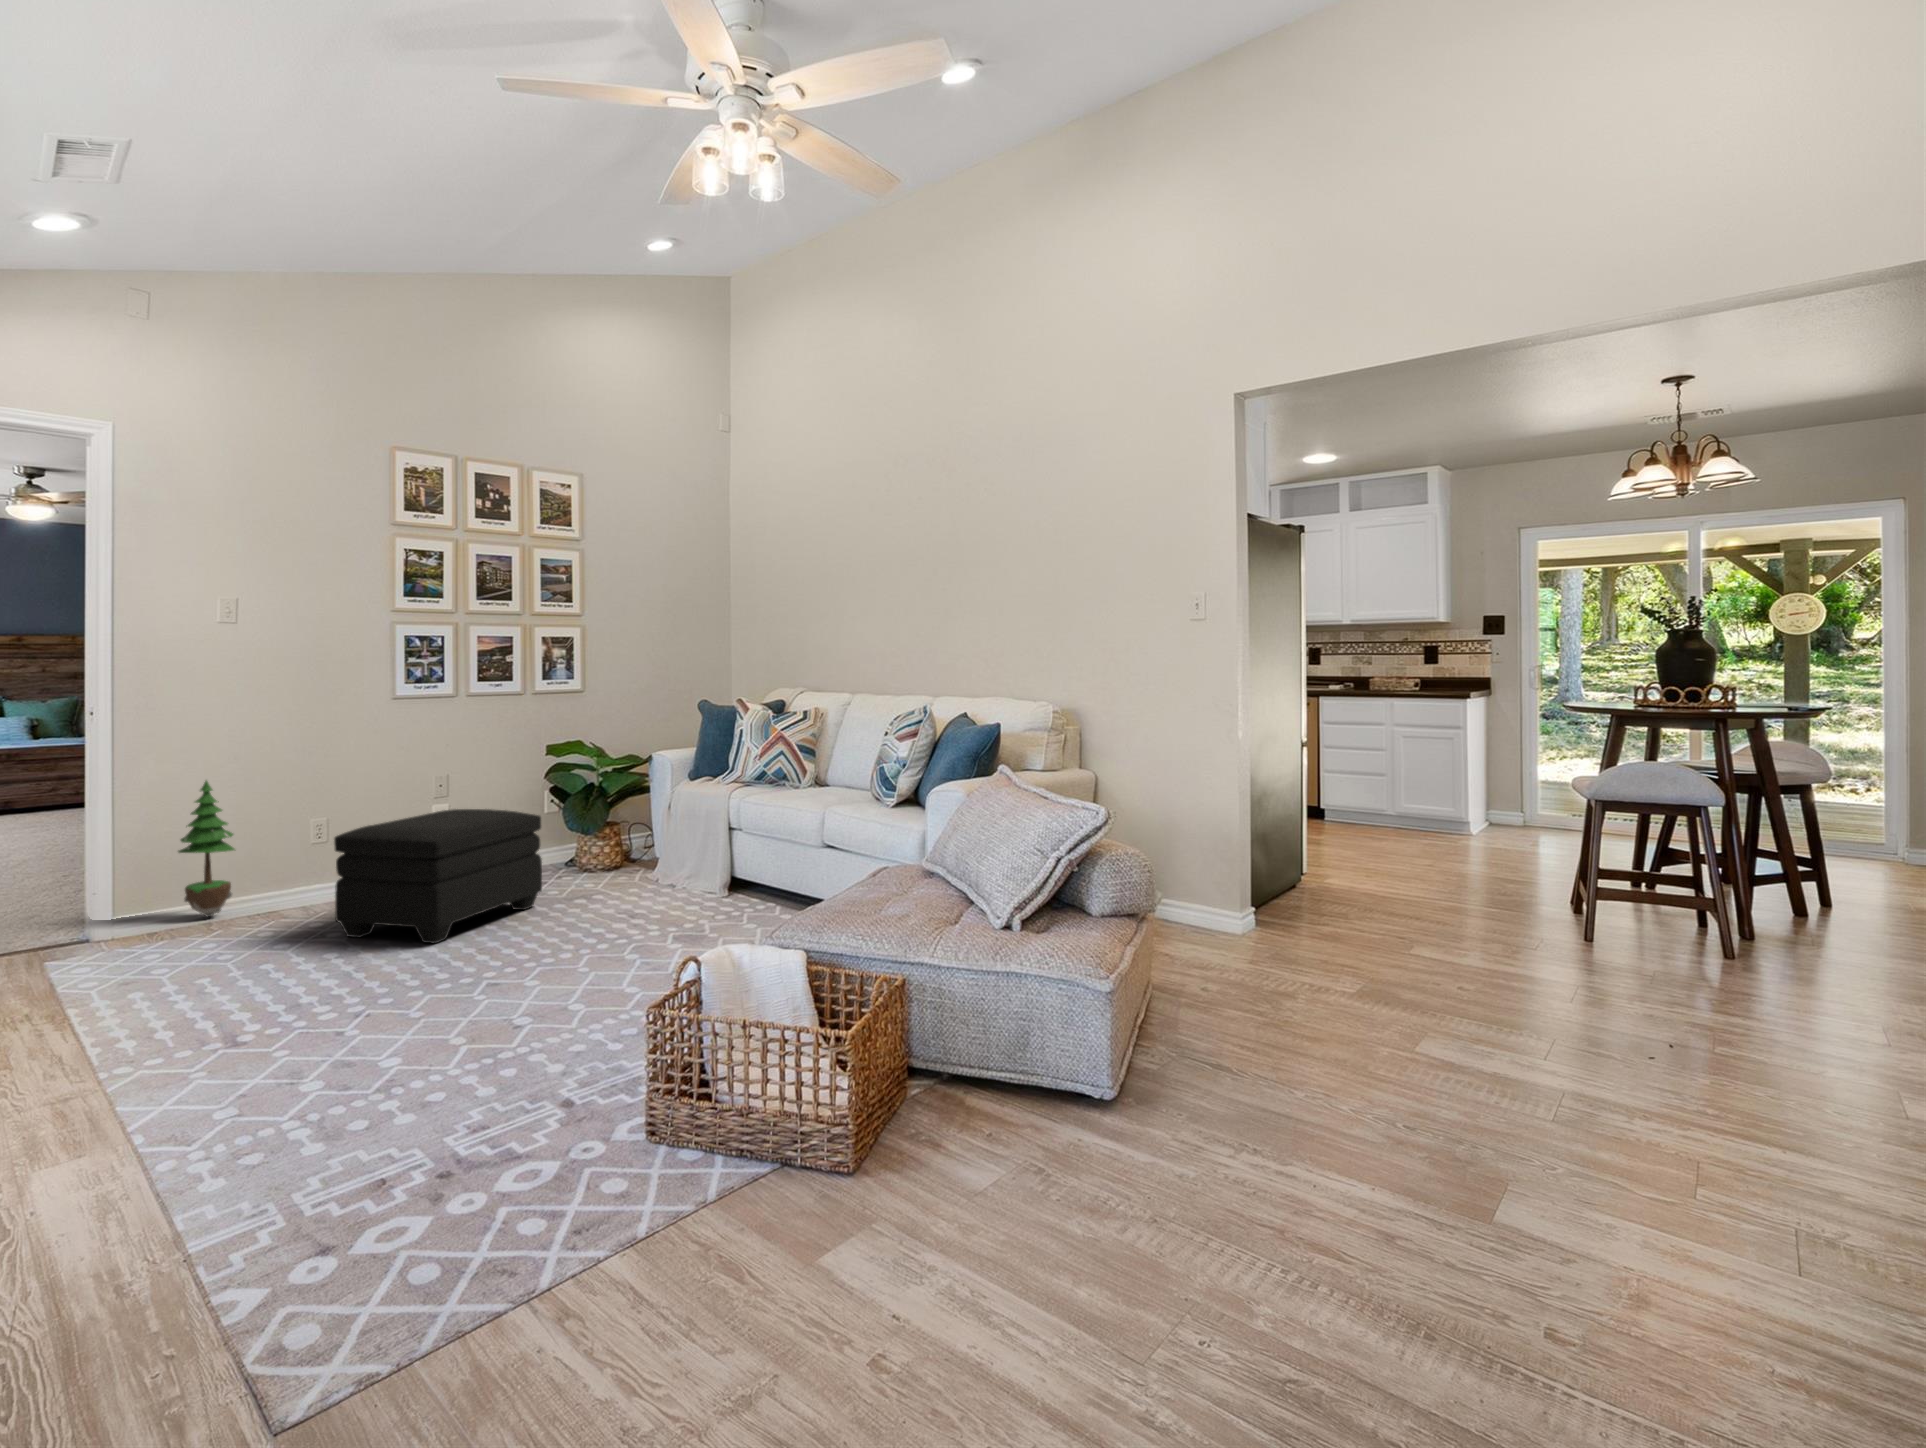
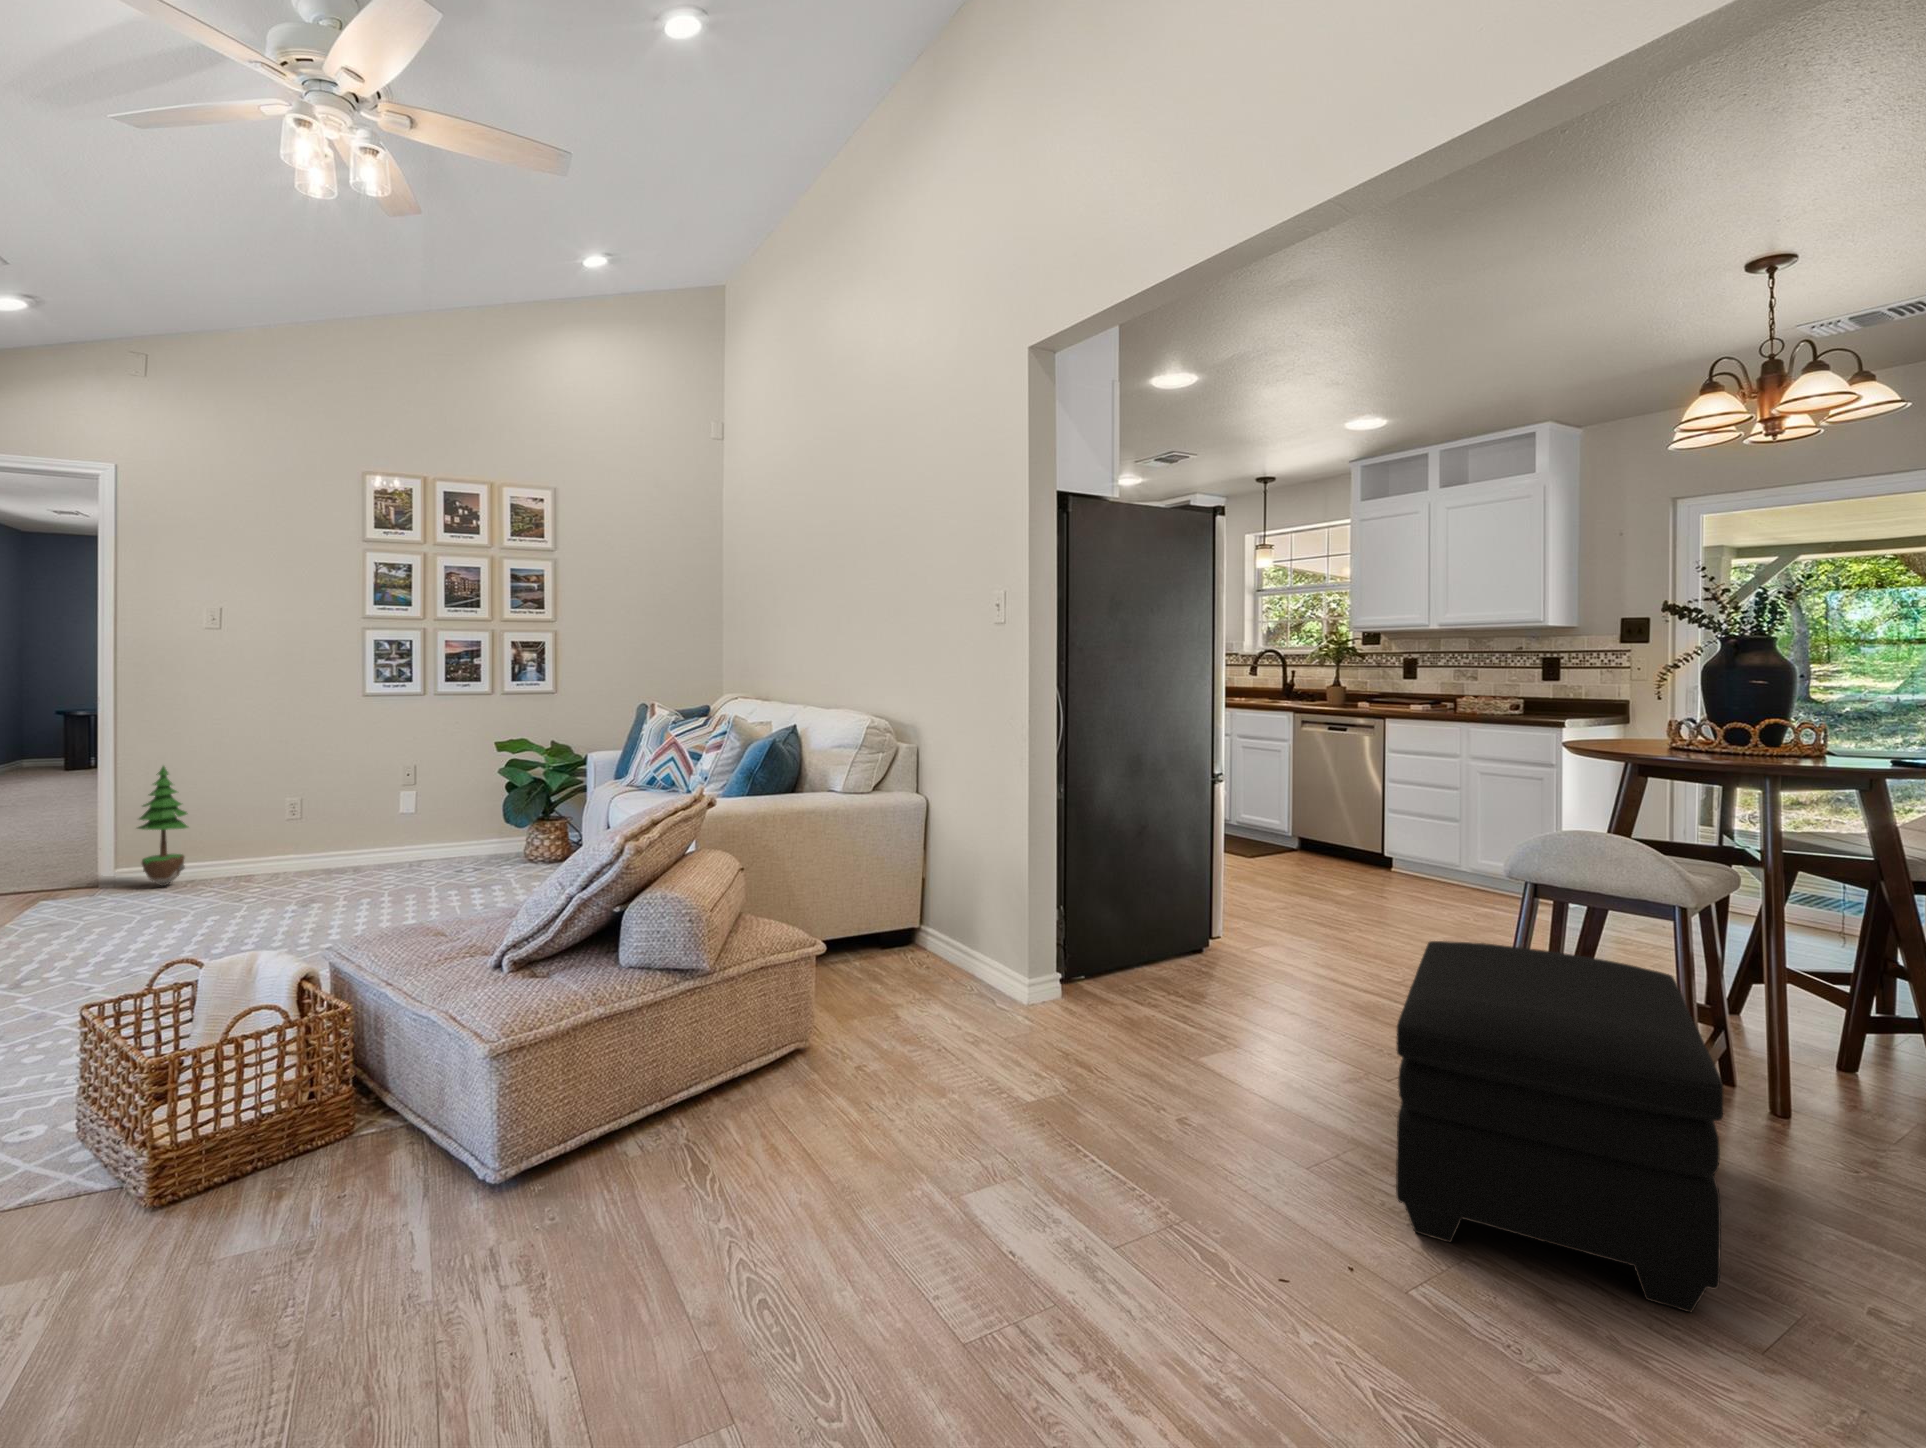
ottoman: present [334,809,542,943] -> present [1396,941,1723,1313]

